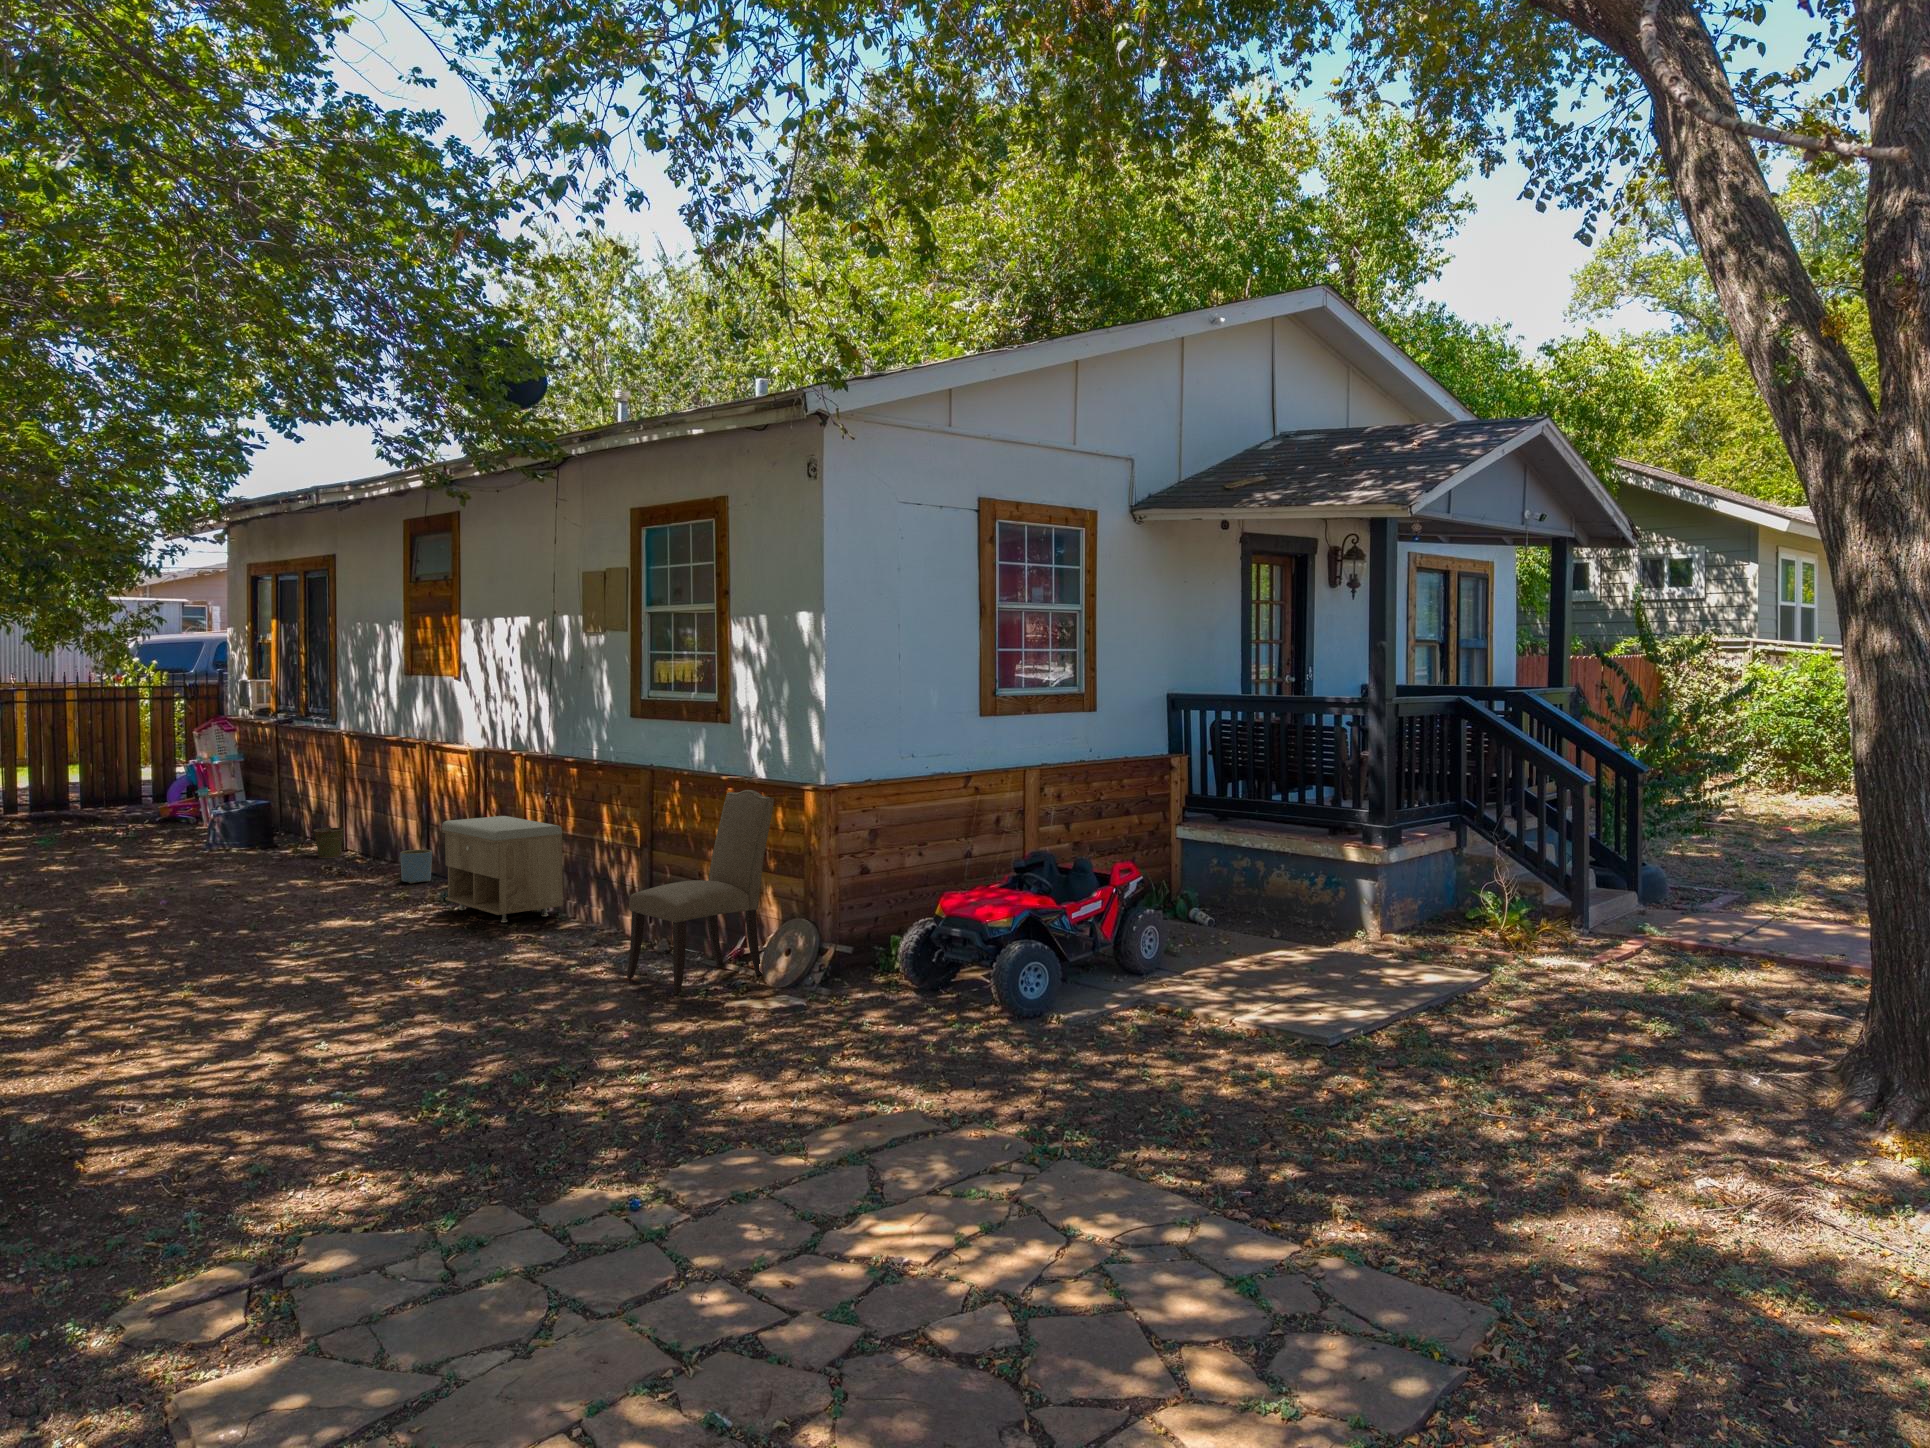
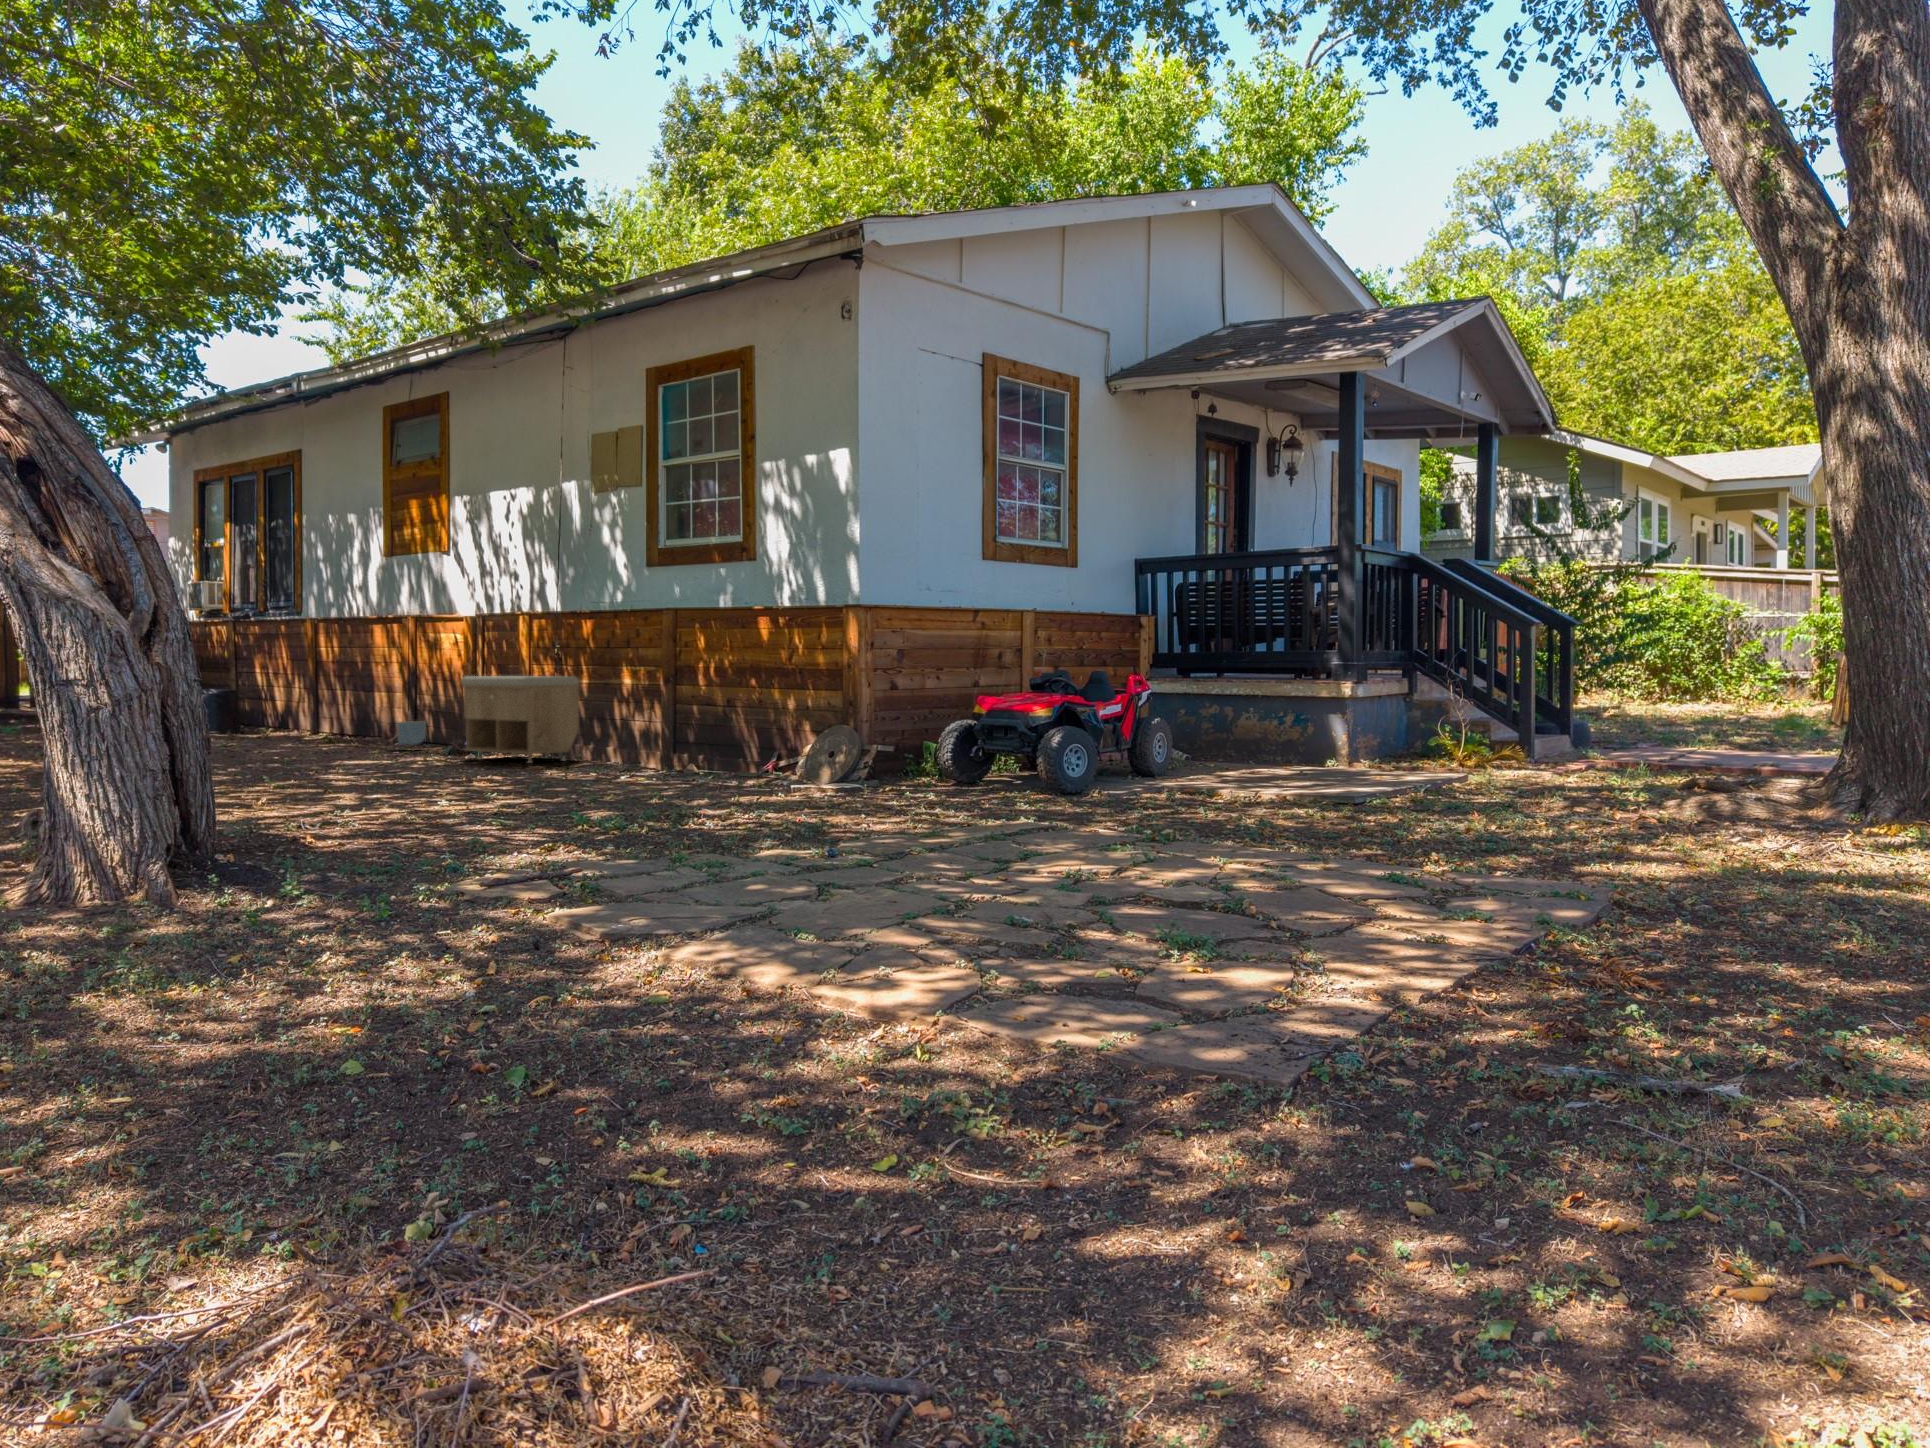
chair: present [627,790,774,994] -> none [686,617,814,784]
bucket: present [312,826,344,858] -> none [287,713,318,743]

